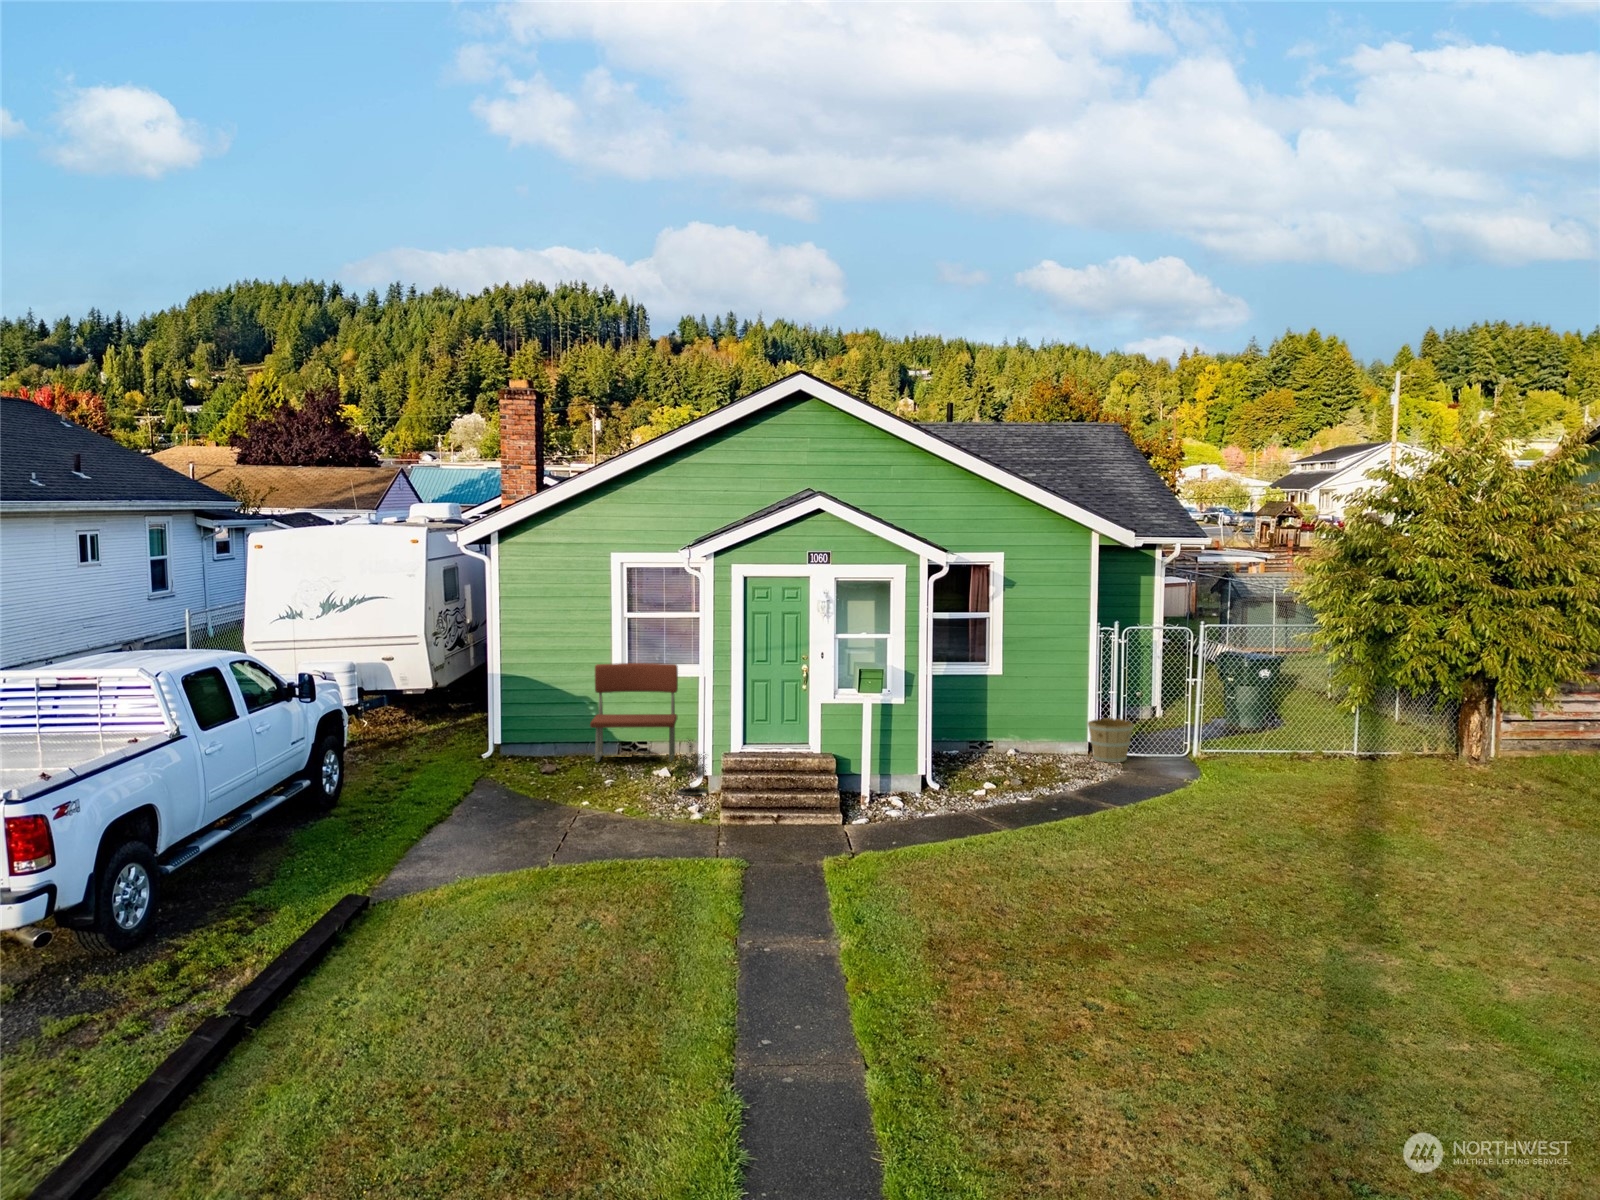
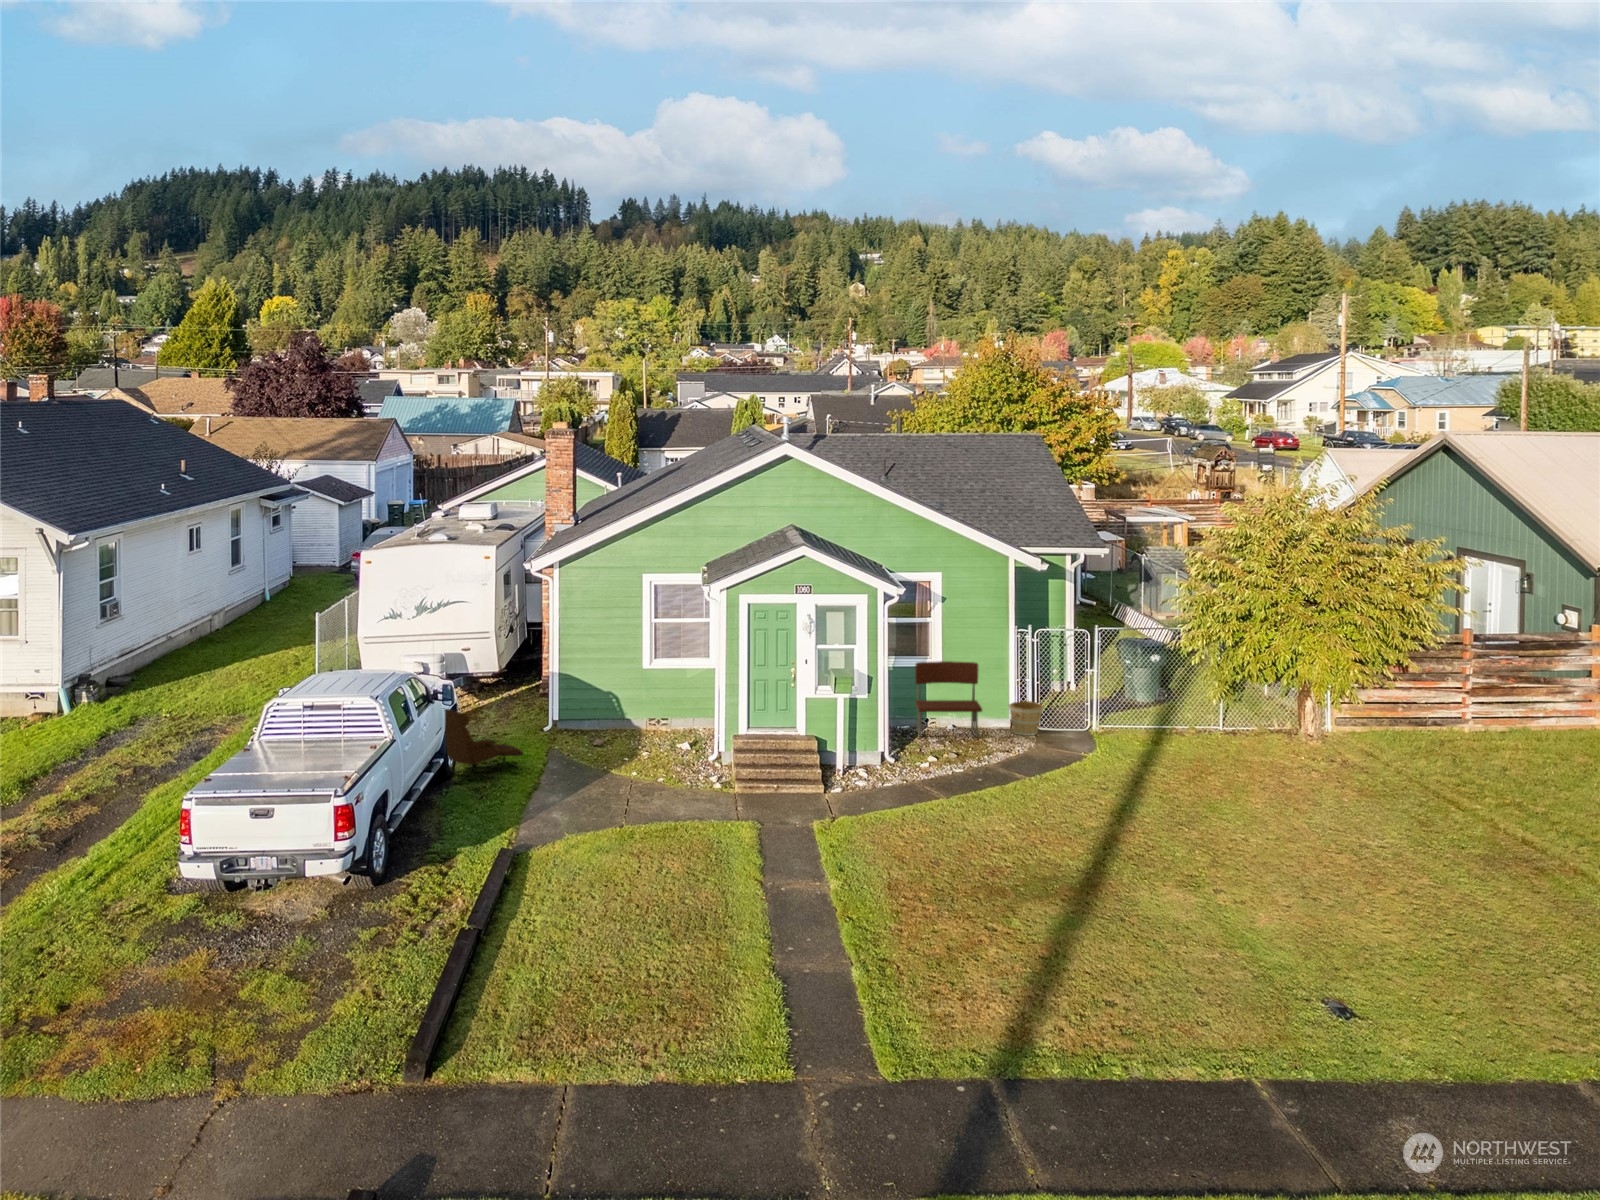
bench: present [590,663,678,762] -> present [915,661,982,737]
lounge chair: none [332,710,446,808] -> present [445,709,523,781]
potted tree: present [673,740,707,796] -> none [692,723,722,769]

